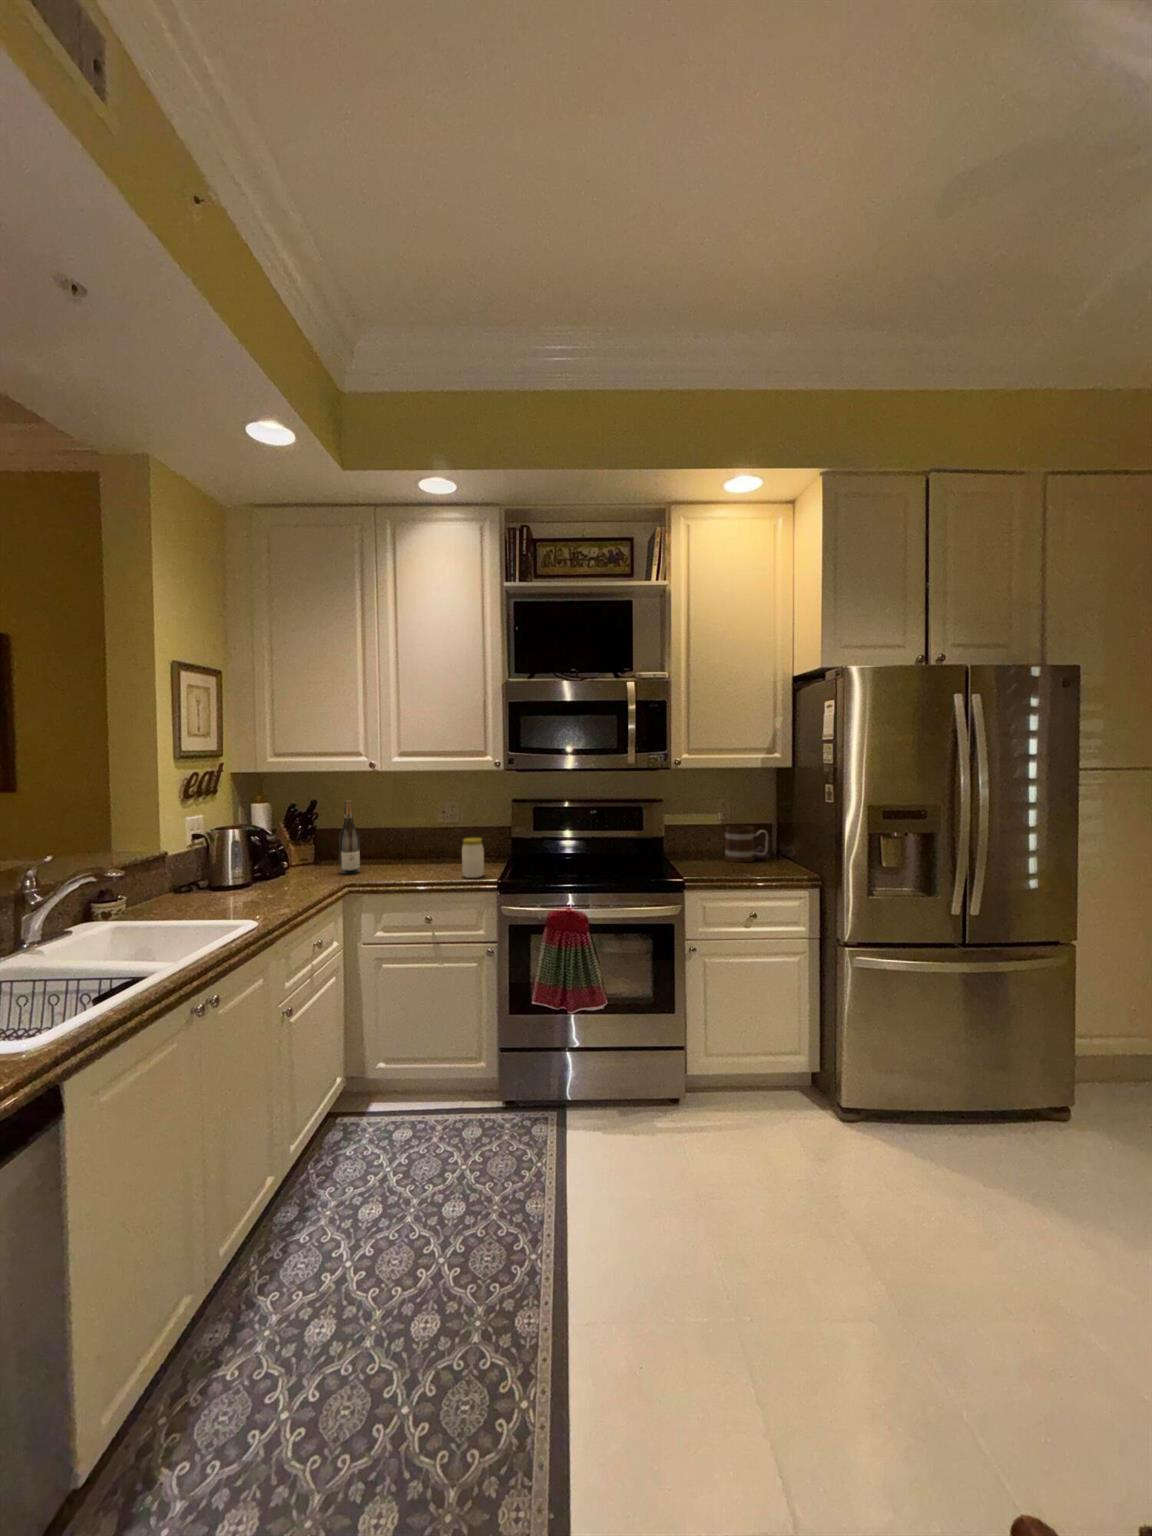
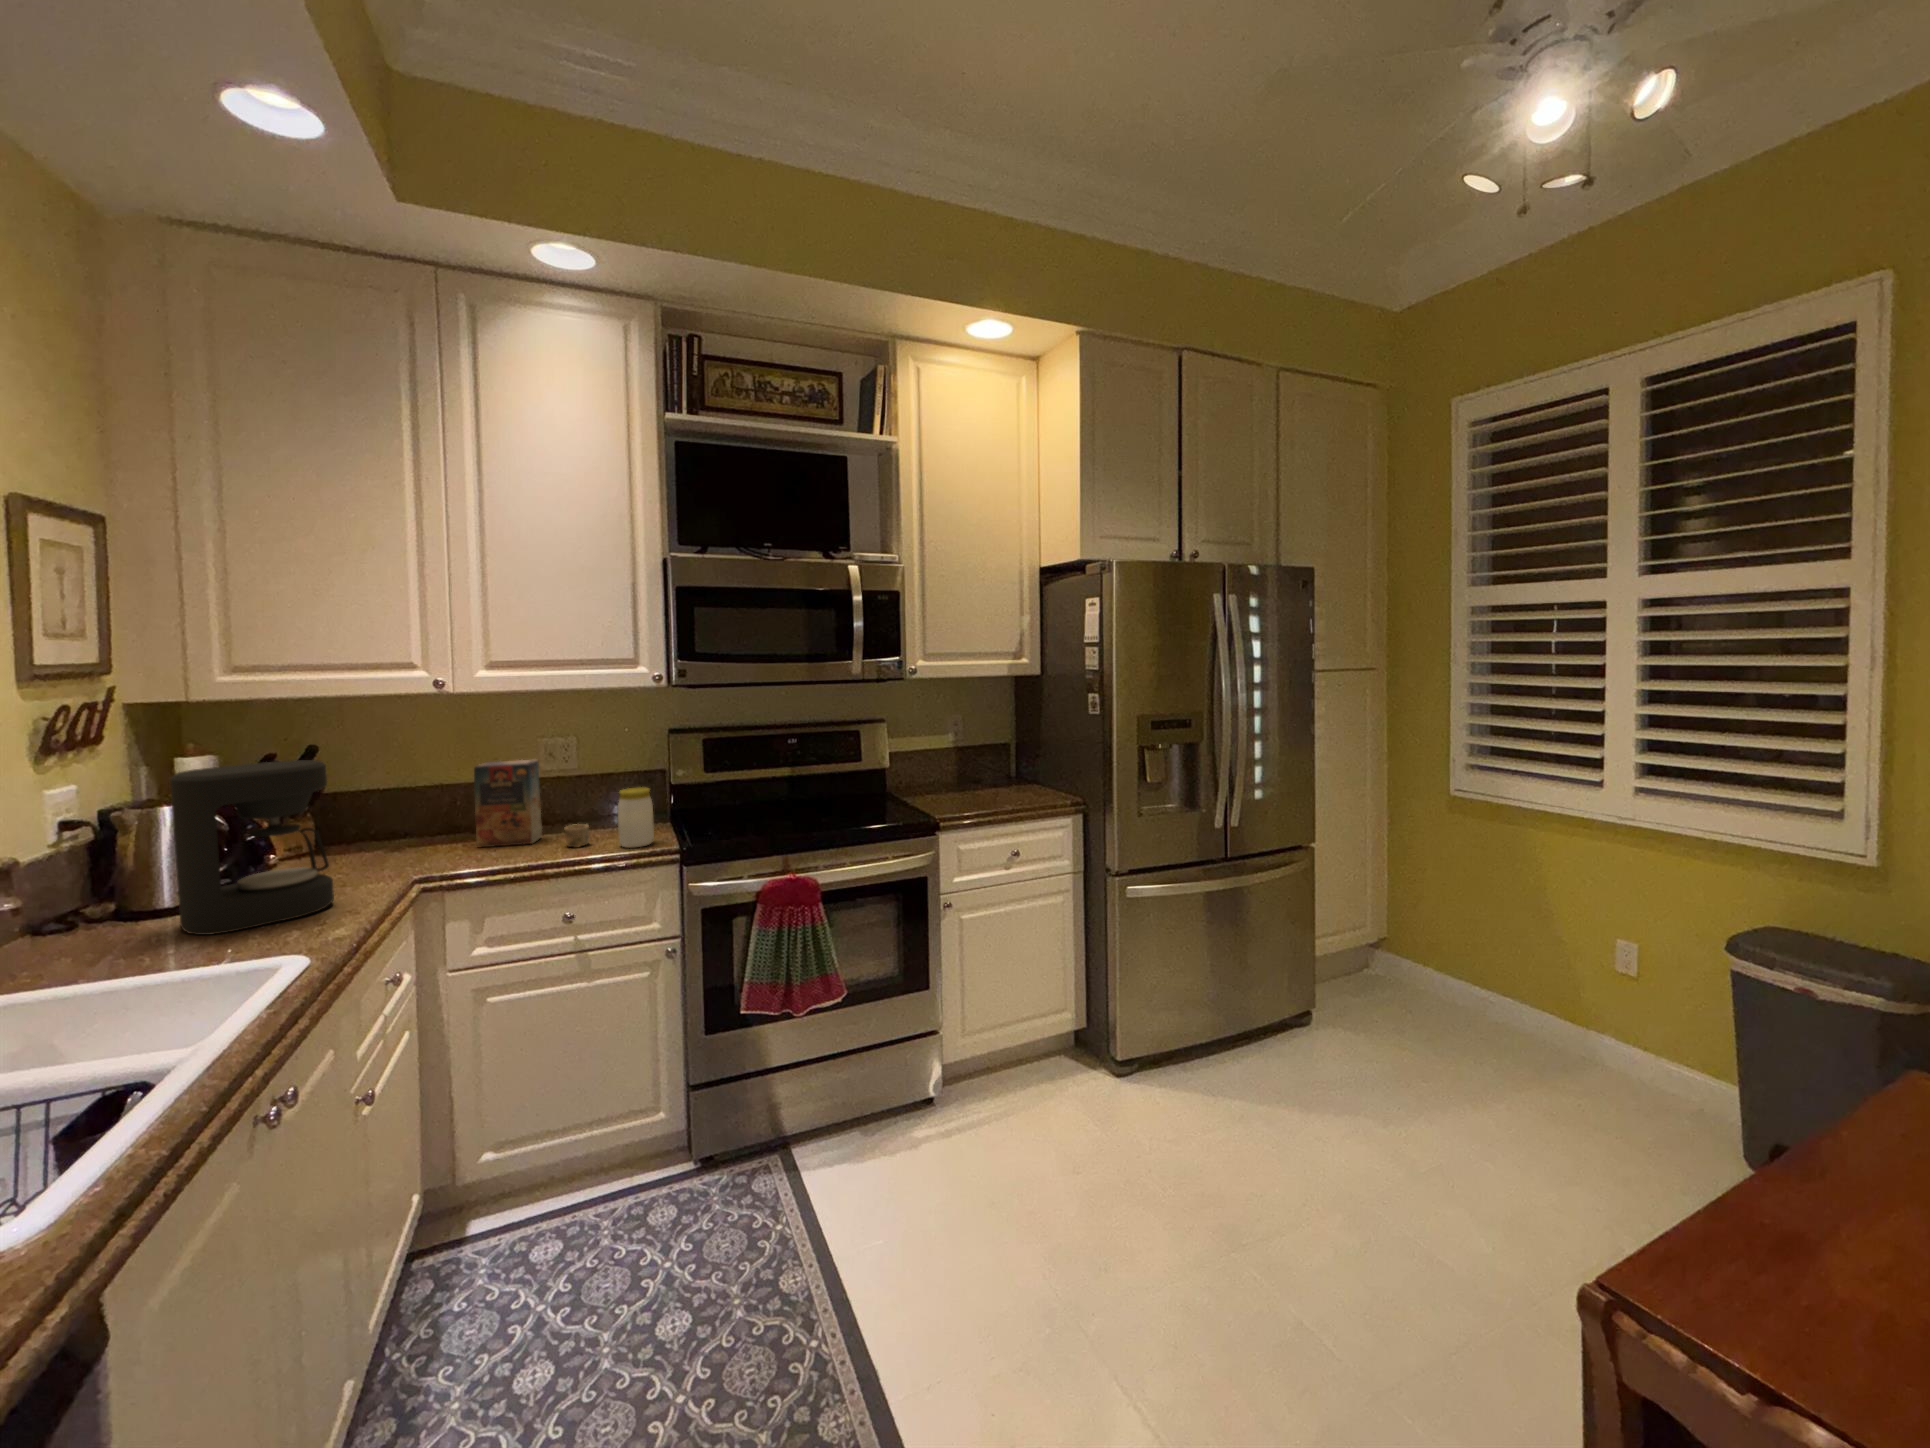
wine bottle: present [339,800,360,874] -> none [384,743,426,865]
coffee maker: none [221,807,297,902] -> present [170,760,334,935]
cereal box: none [390,815,448,874] -> present [474,760,589,847]
mug: present [724,826,768,862] -> none [960,747,1012,792]

